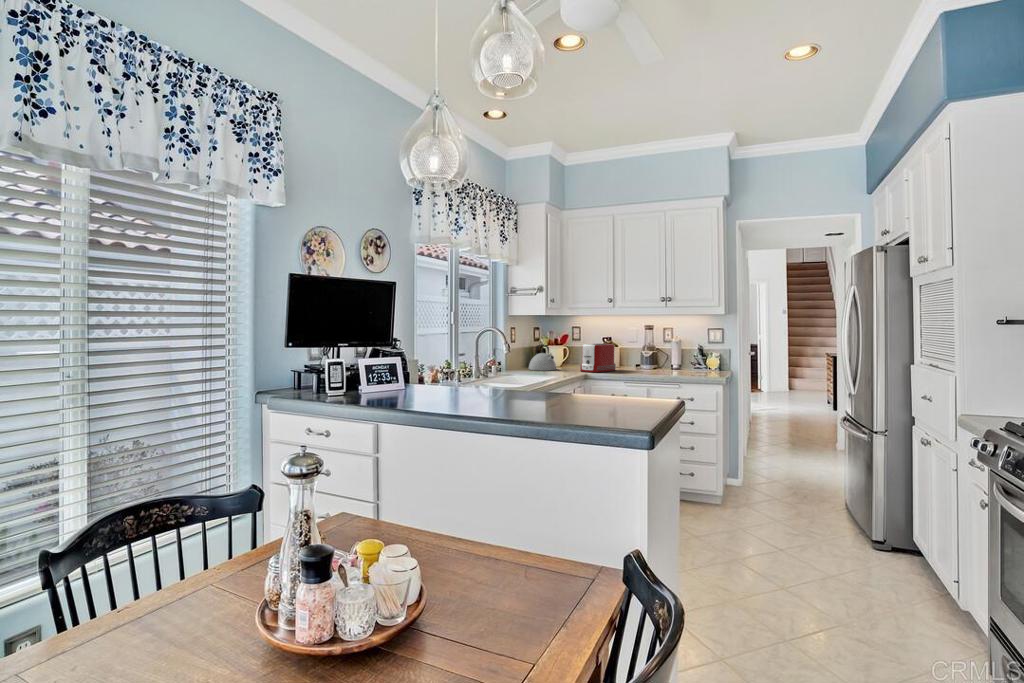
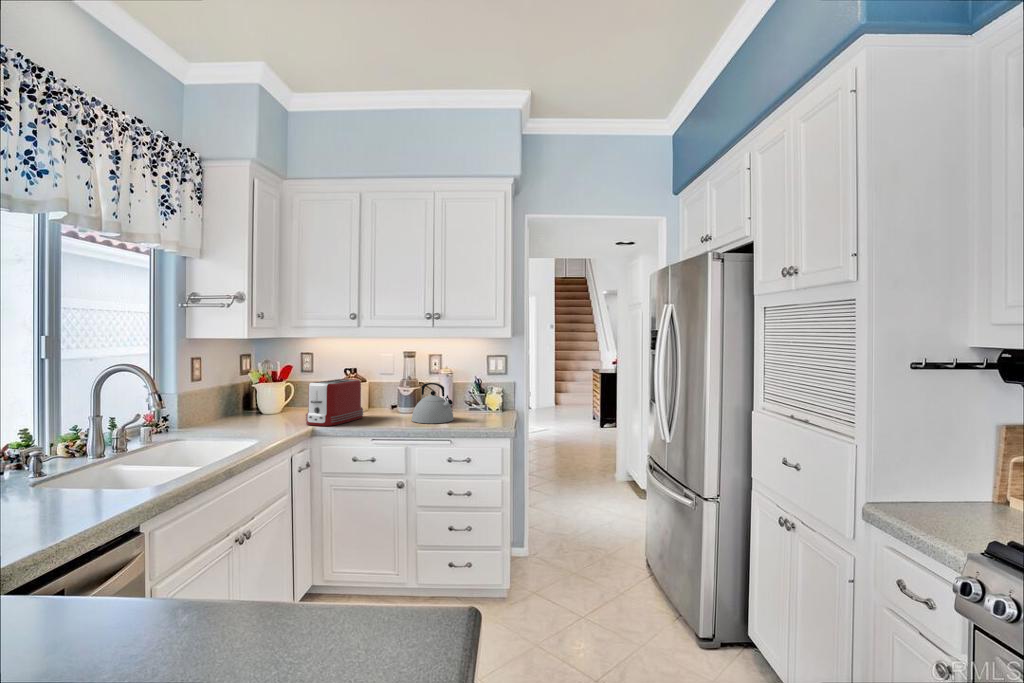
kettle: present [529,345,556,371] -> present [412,383,454,423]

